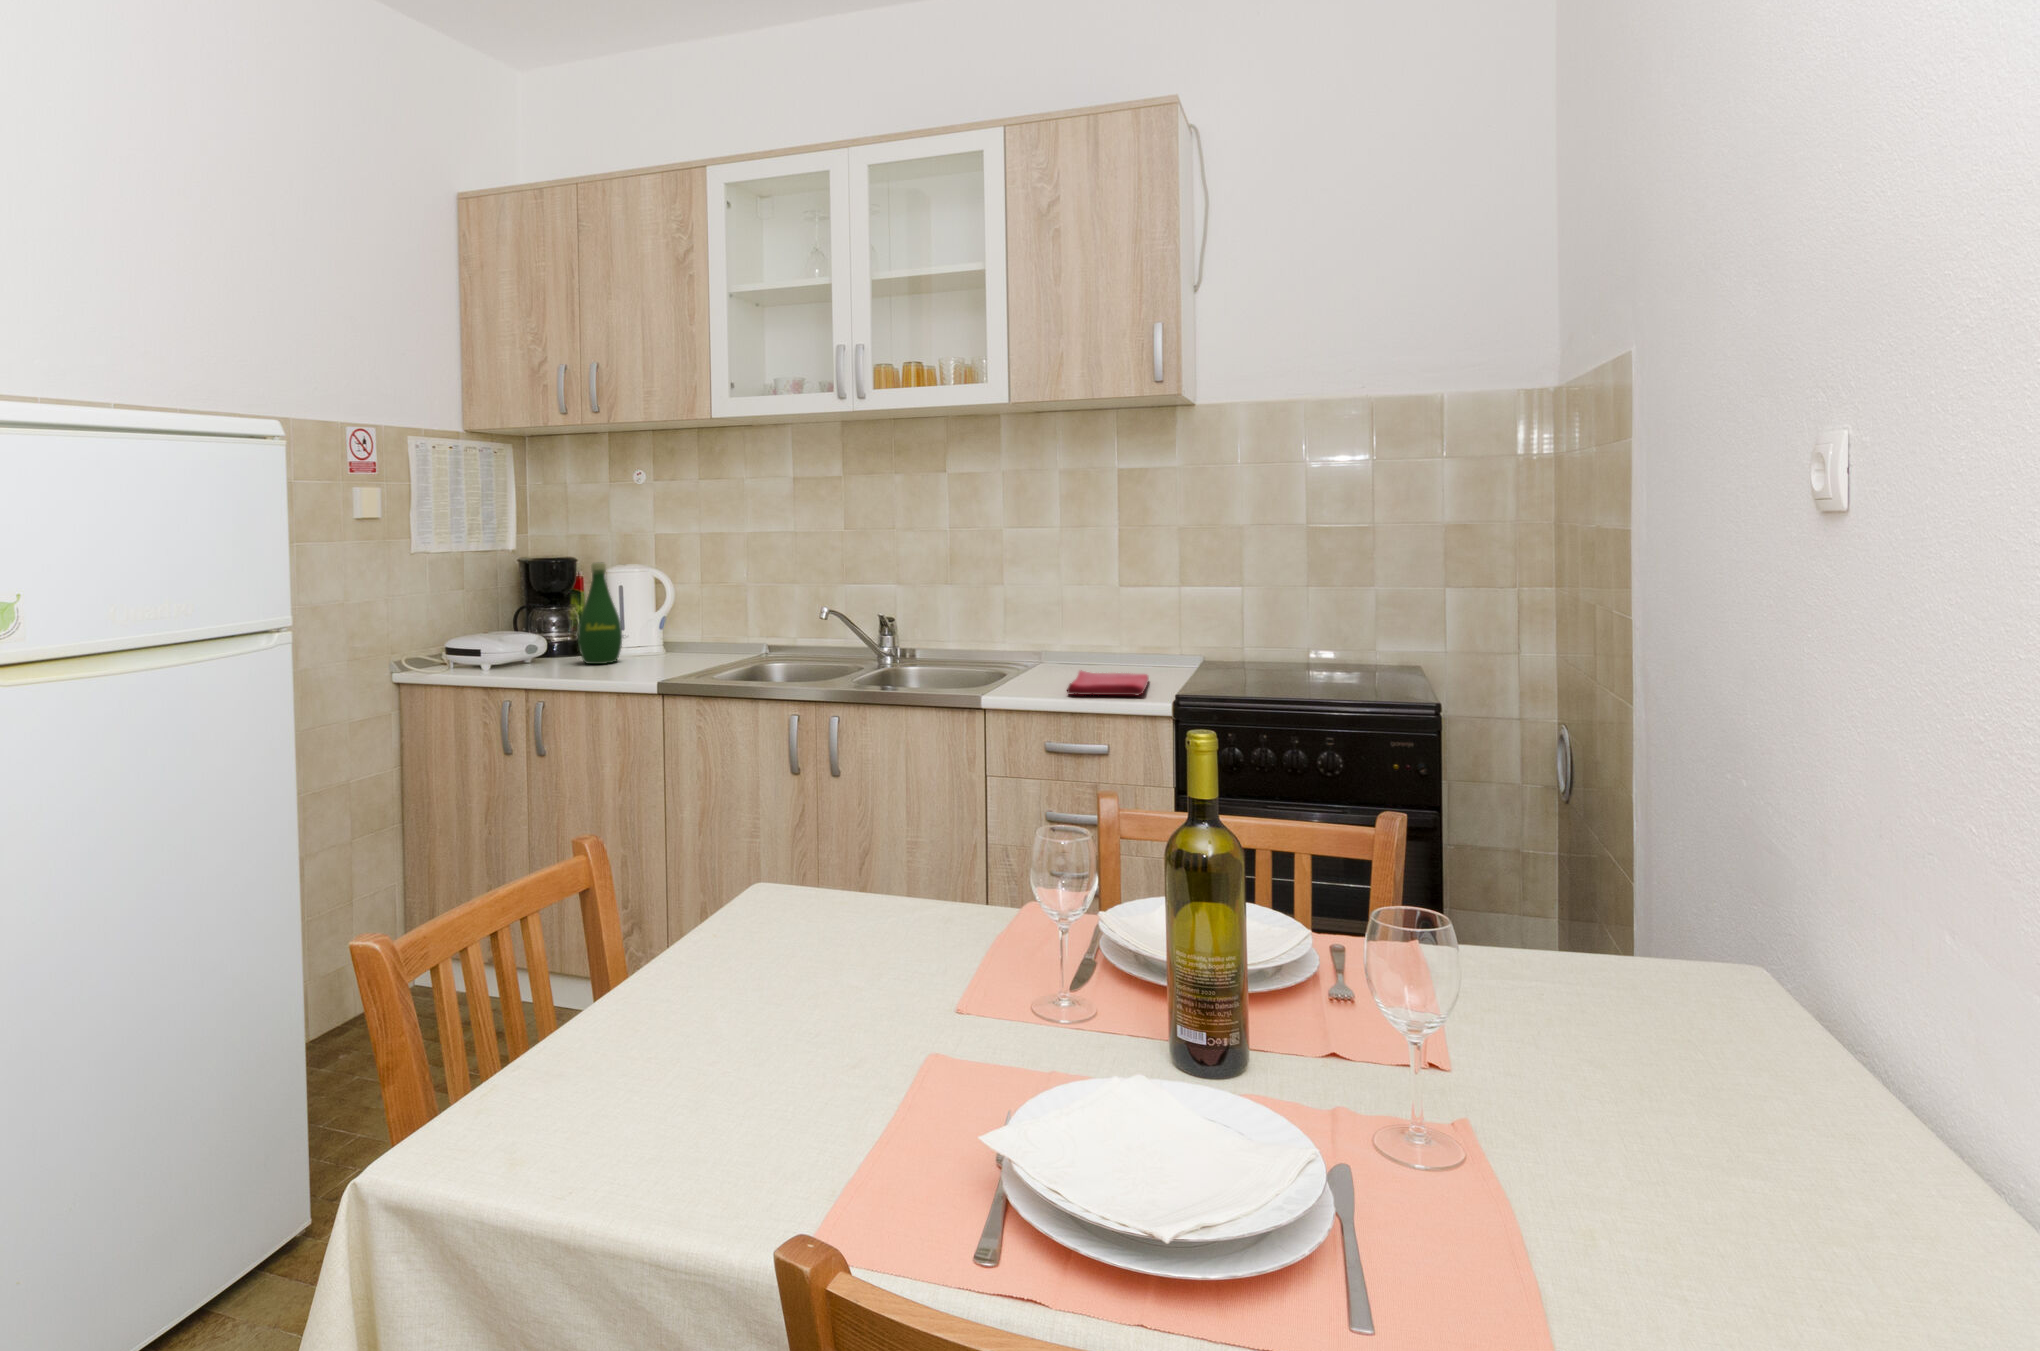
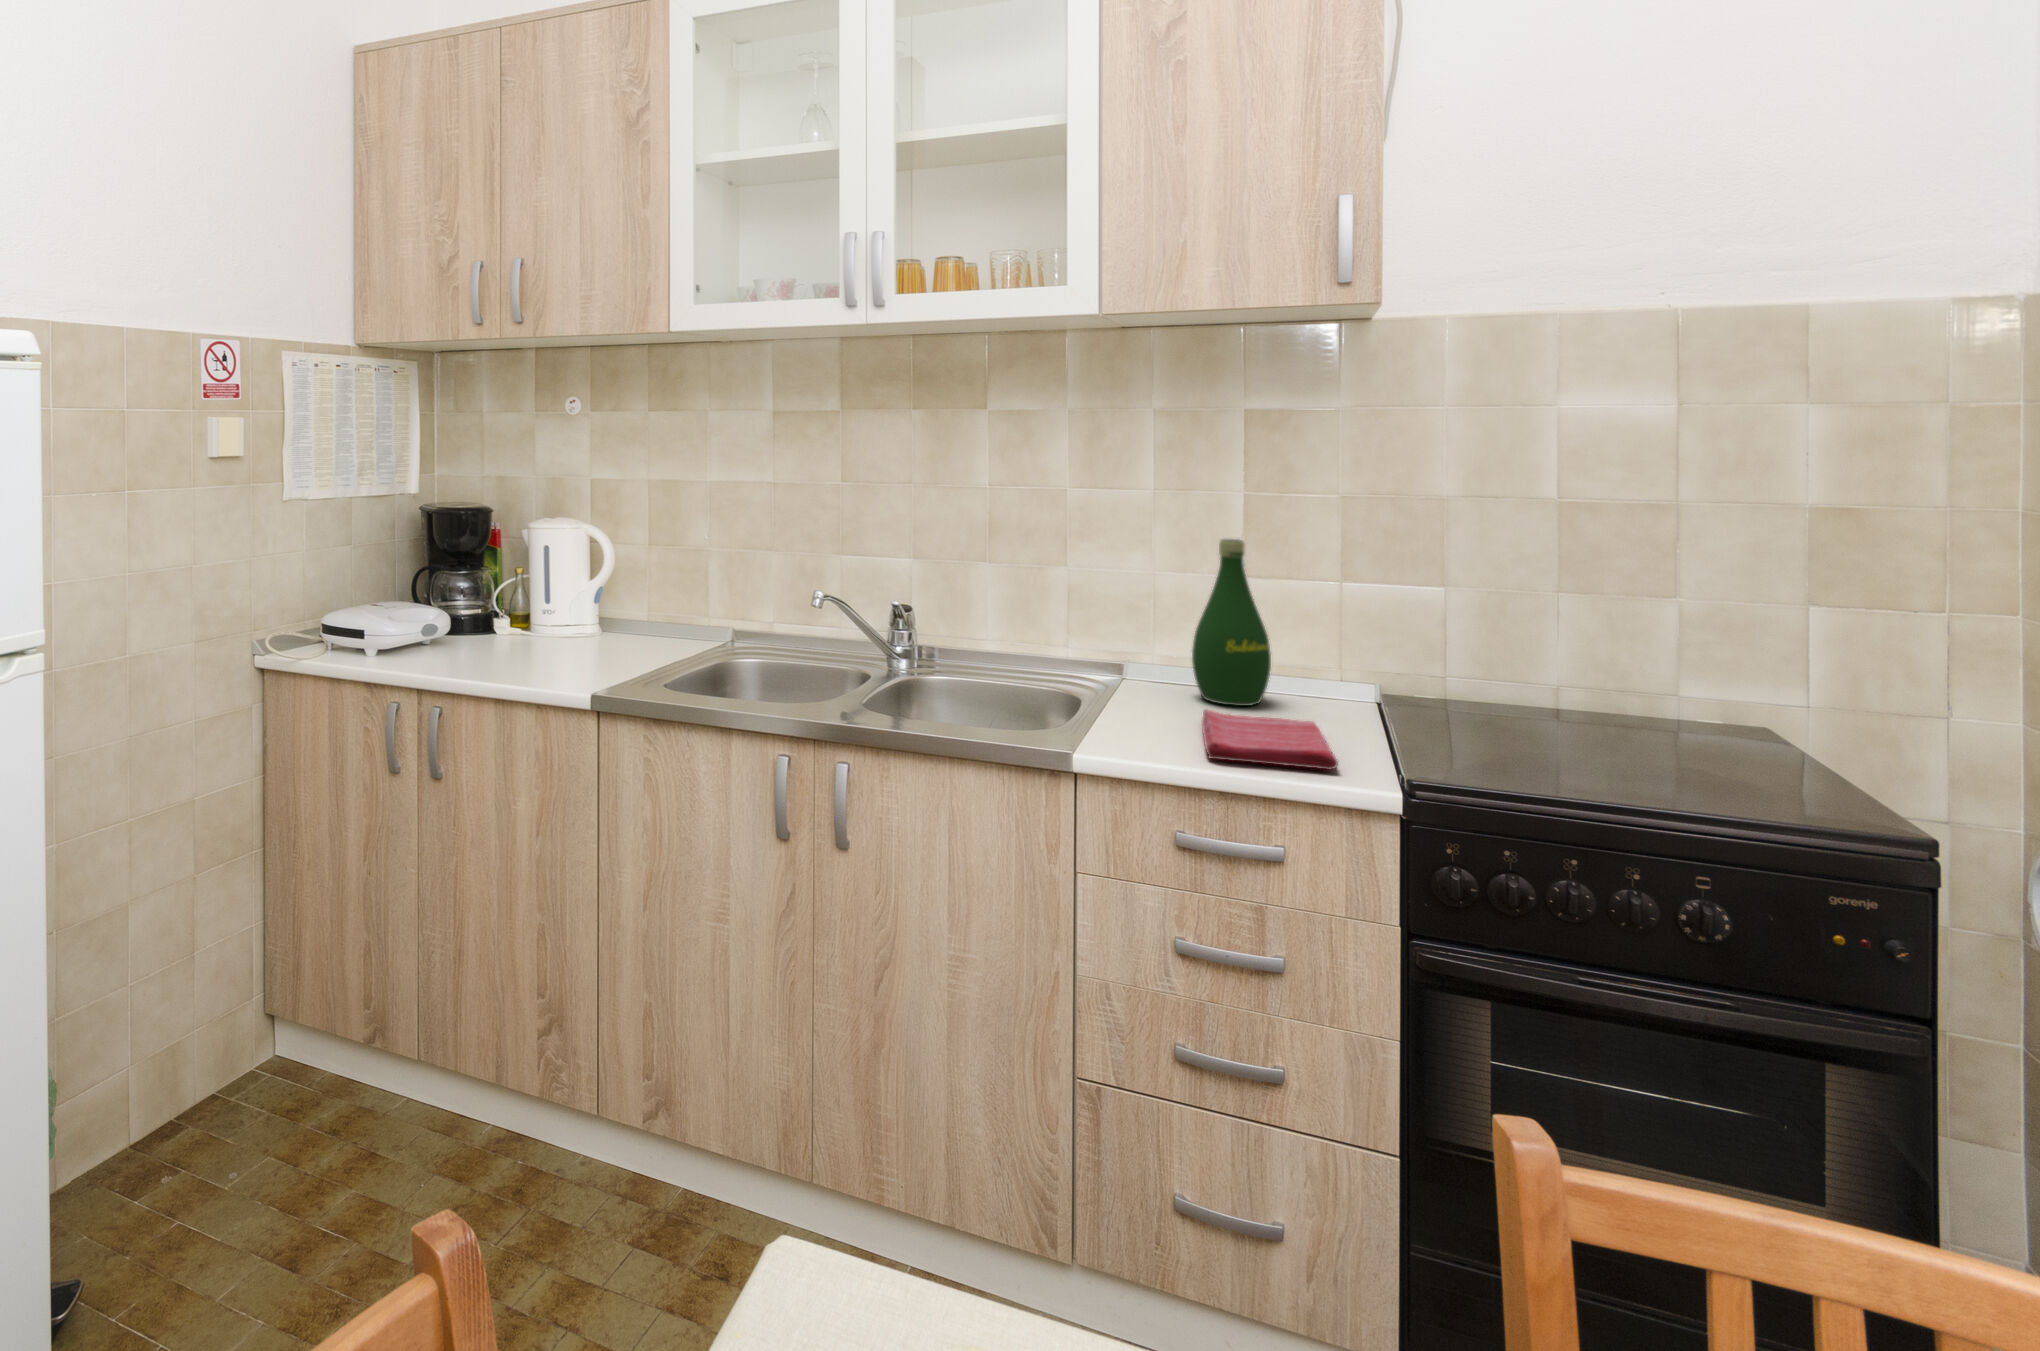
bottle: present [577,562,622,664] -> present [1192,539,1271,706]

